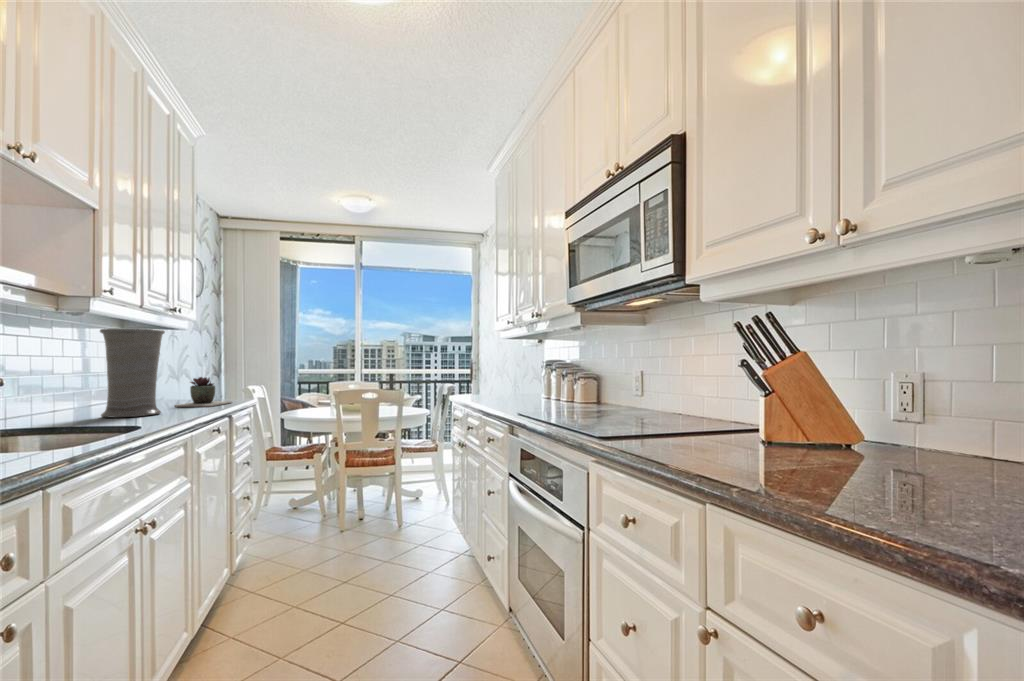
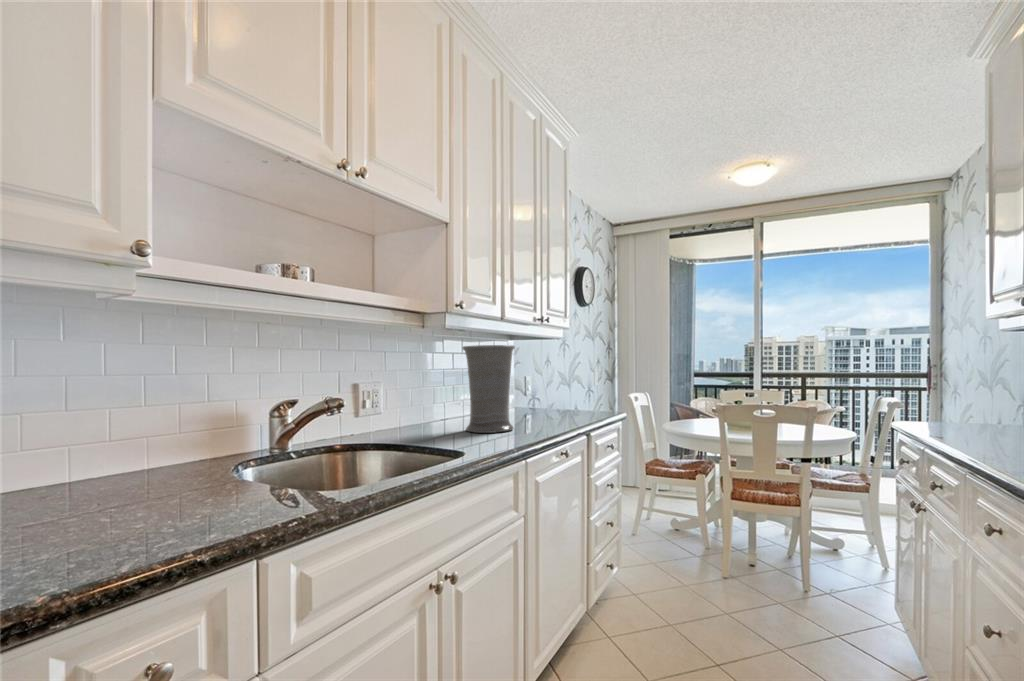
succulent plant: present [174,377,232,407] -> none [536,390,591,423]

